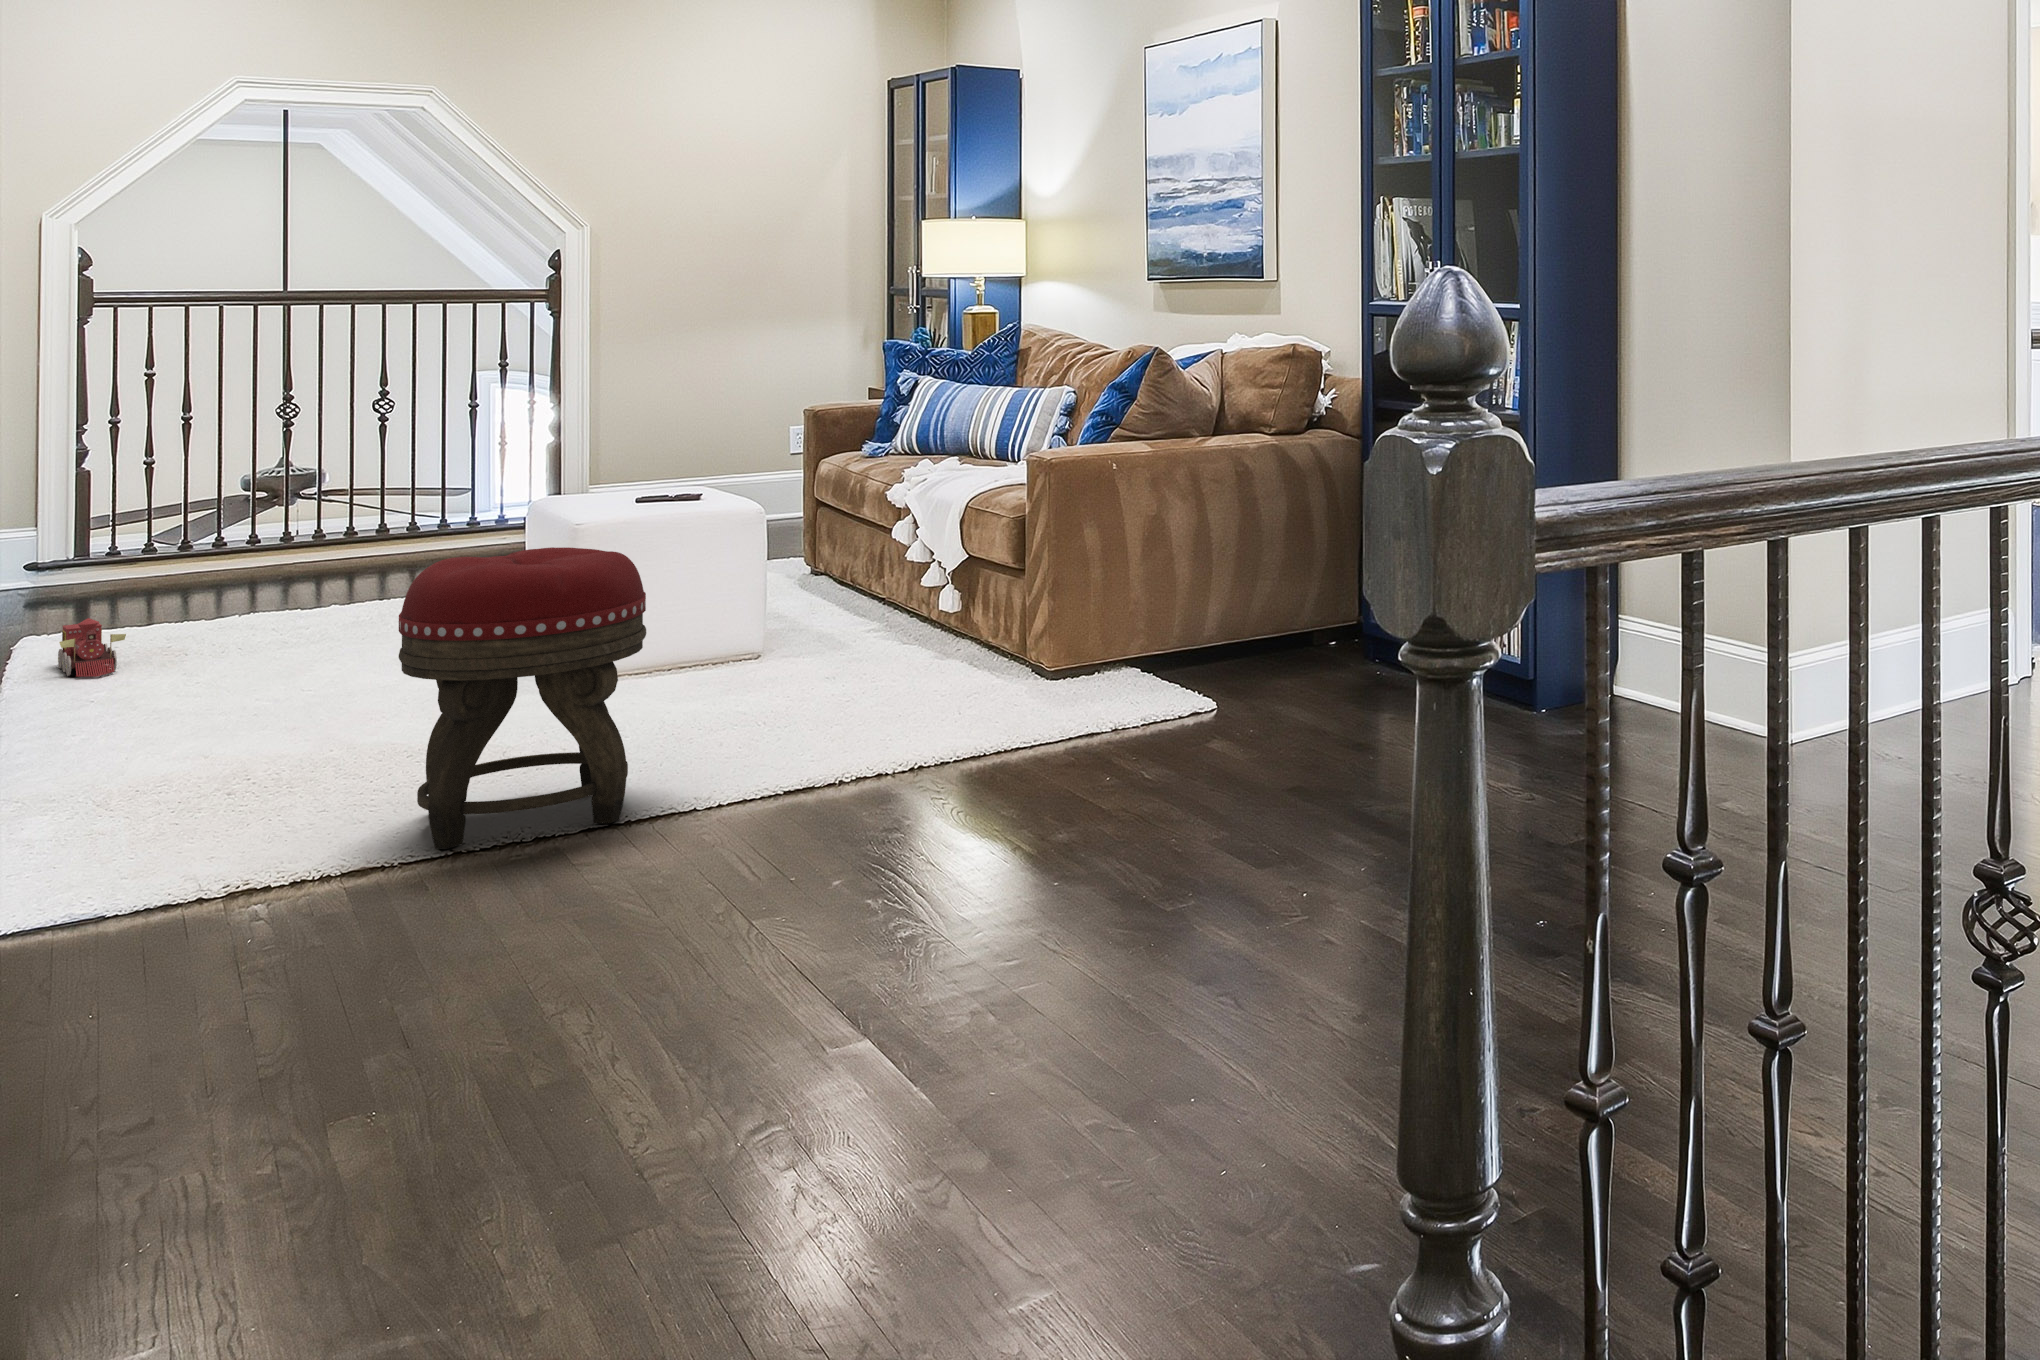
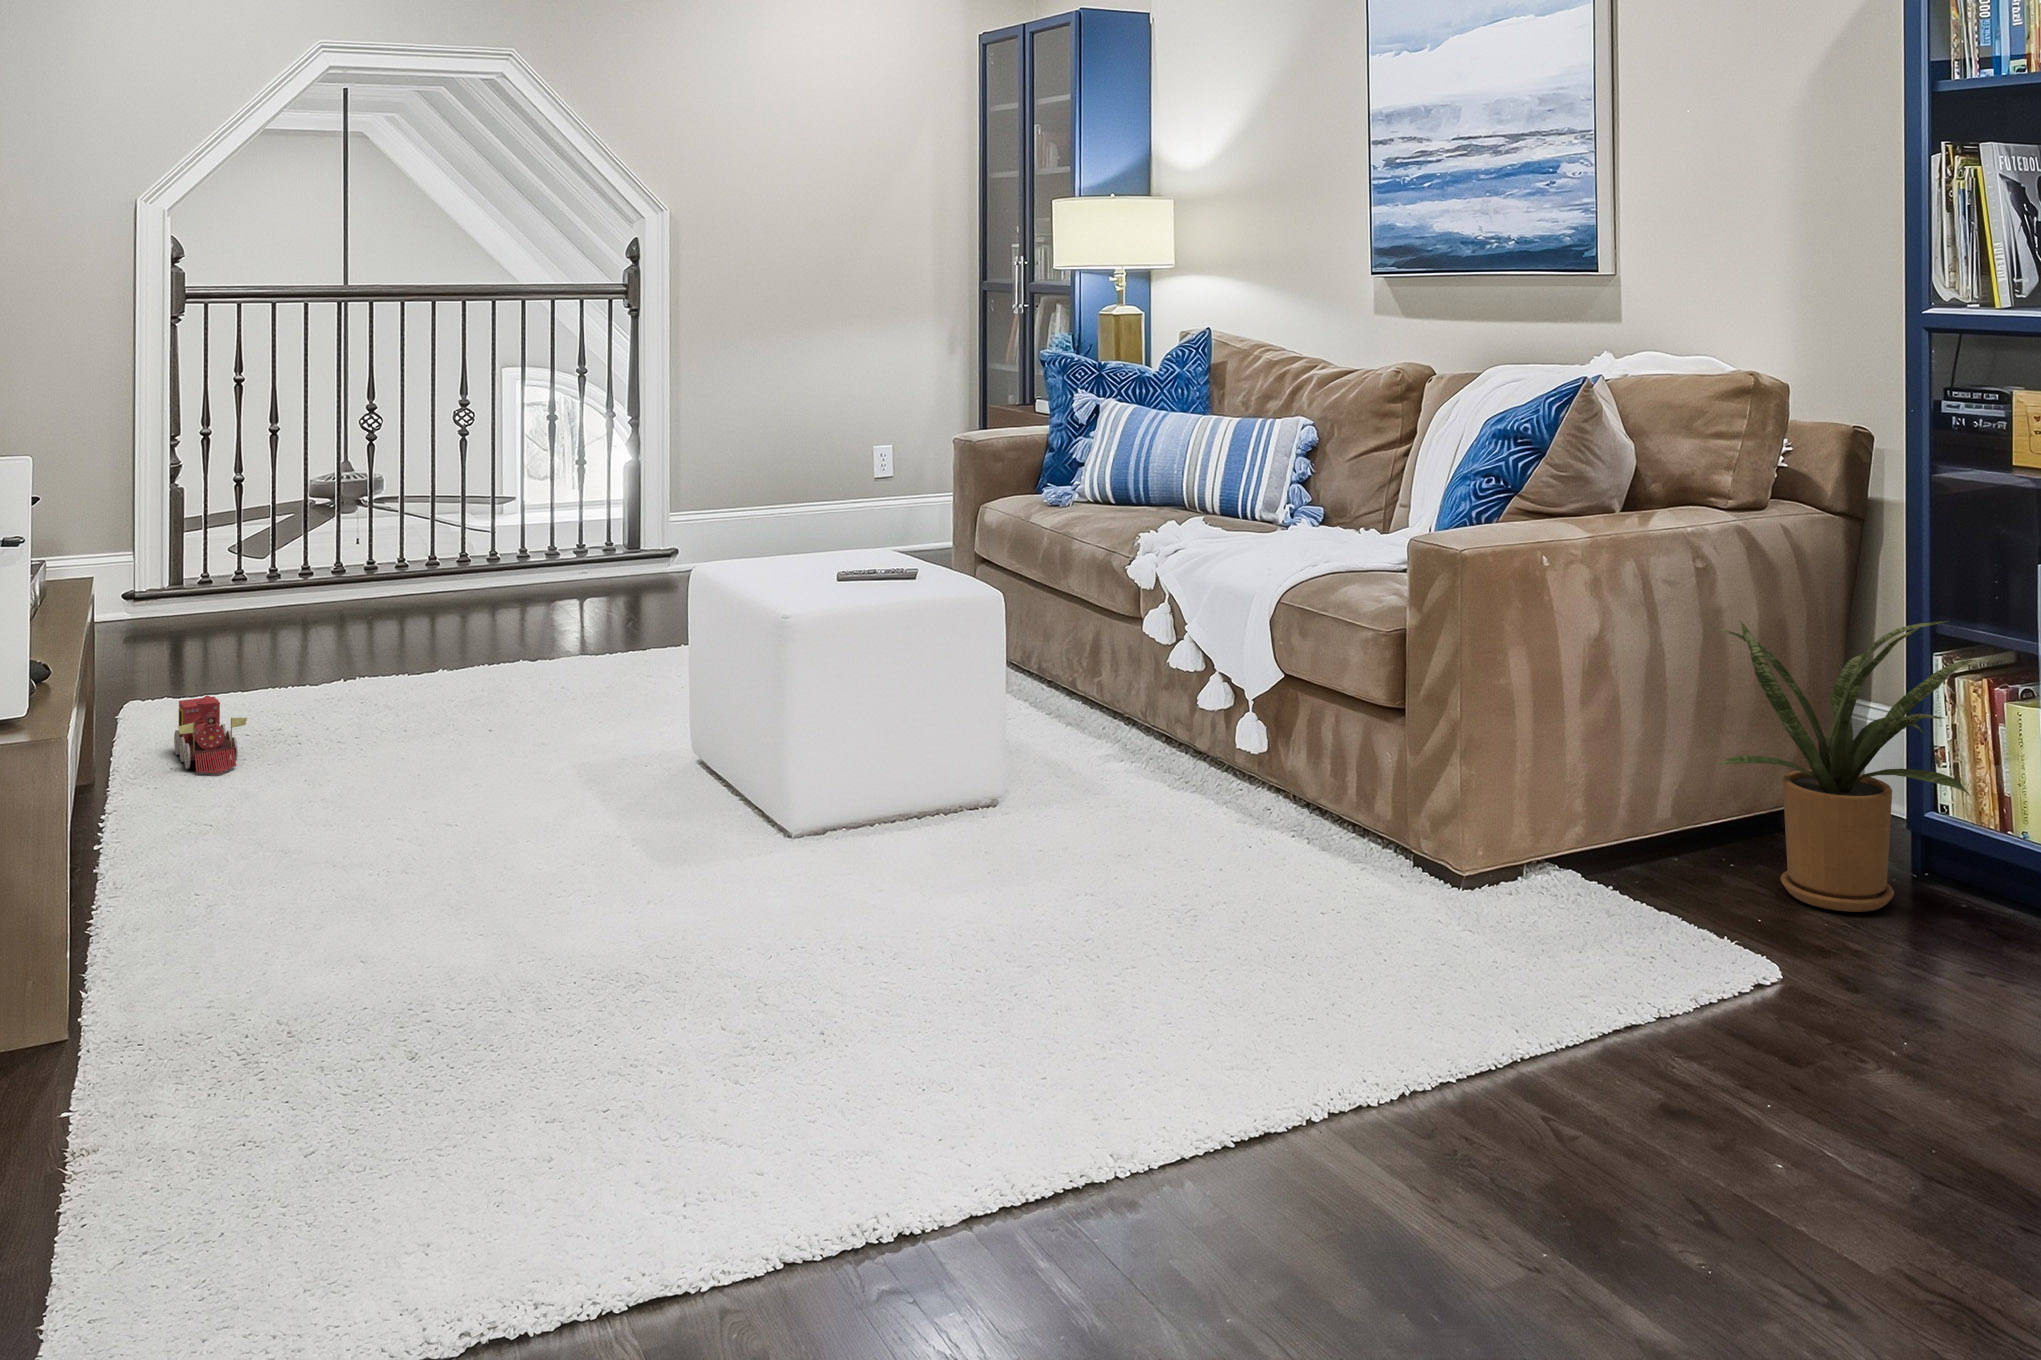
house plant: none [1228,493,1388,678] -> present [1705,621,1974,912]
footstool: present [399,547,646,849] -> none [689,701,1033,1234]

